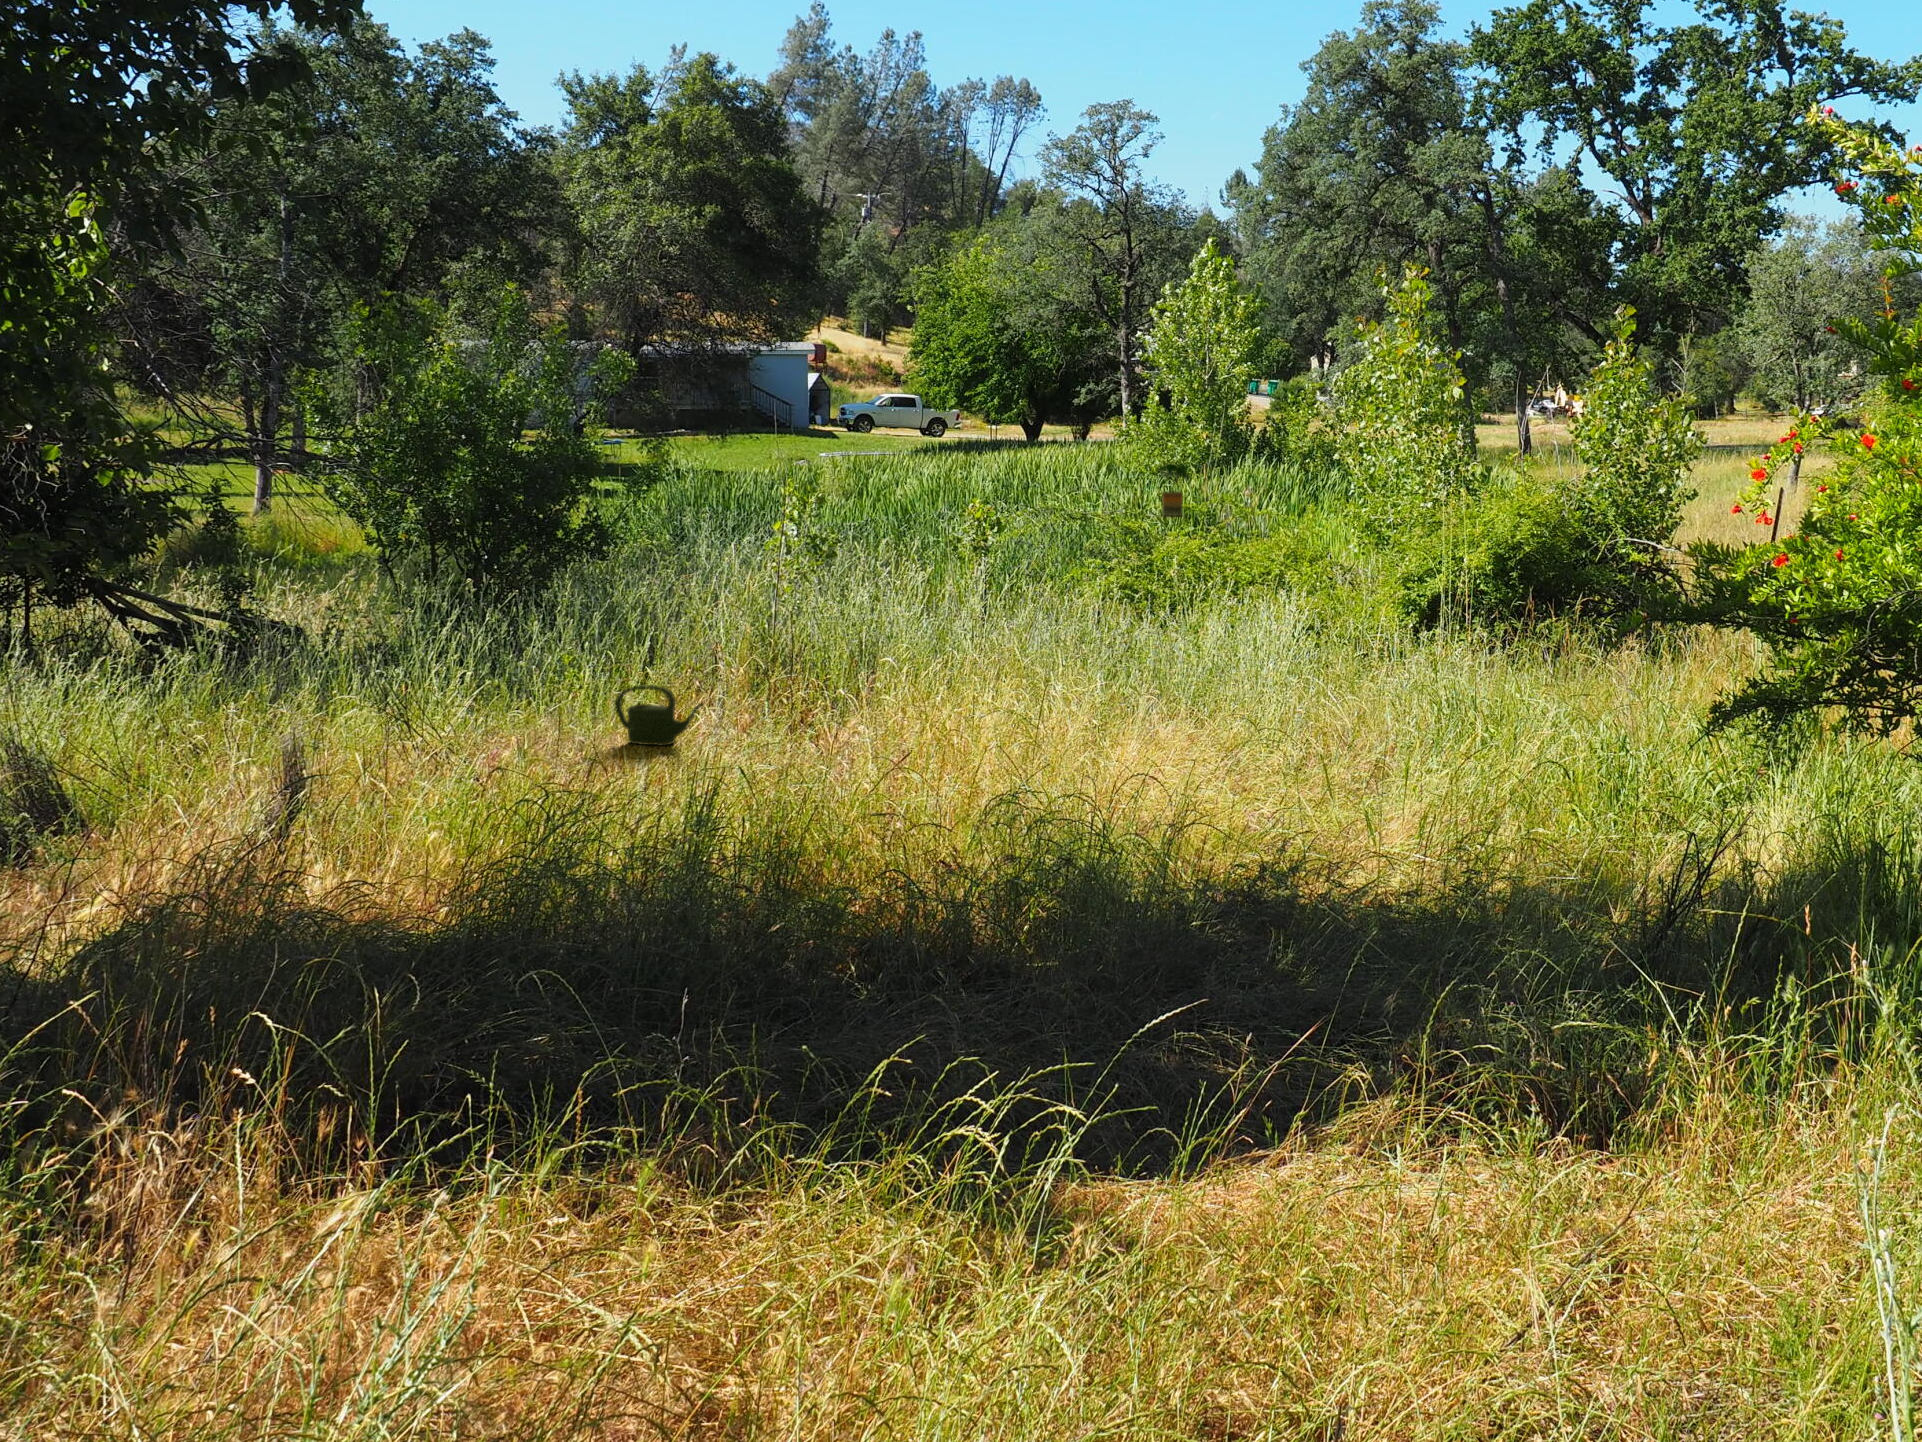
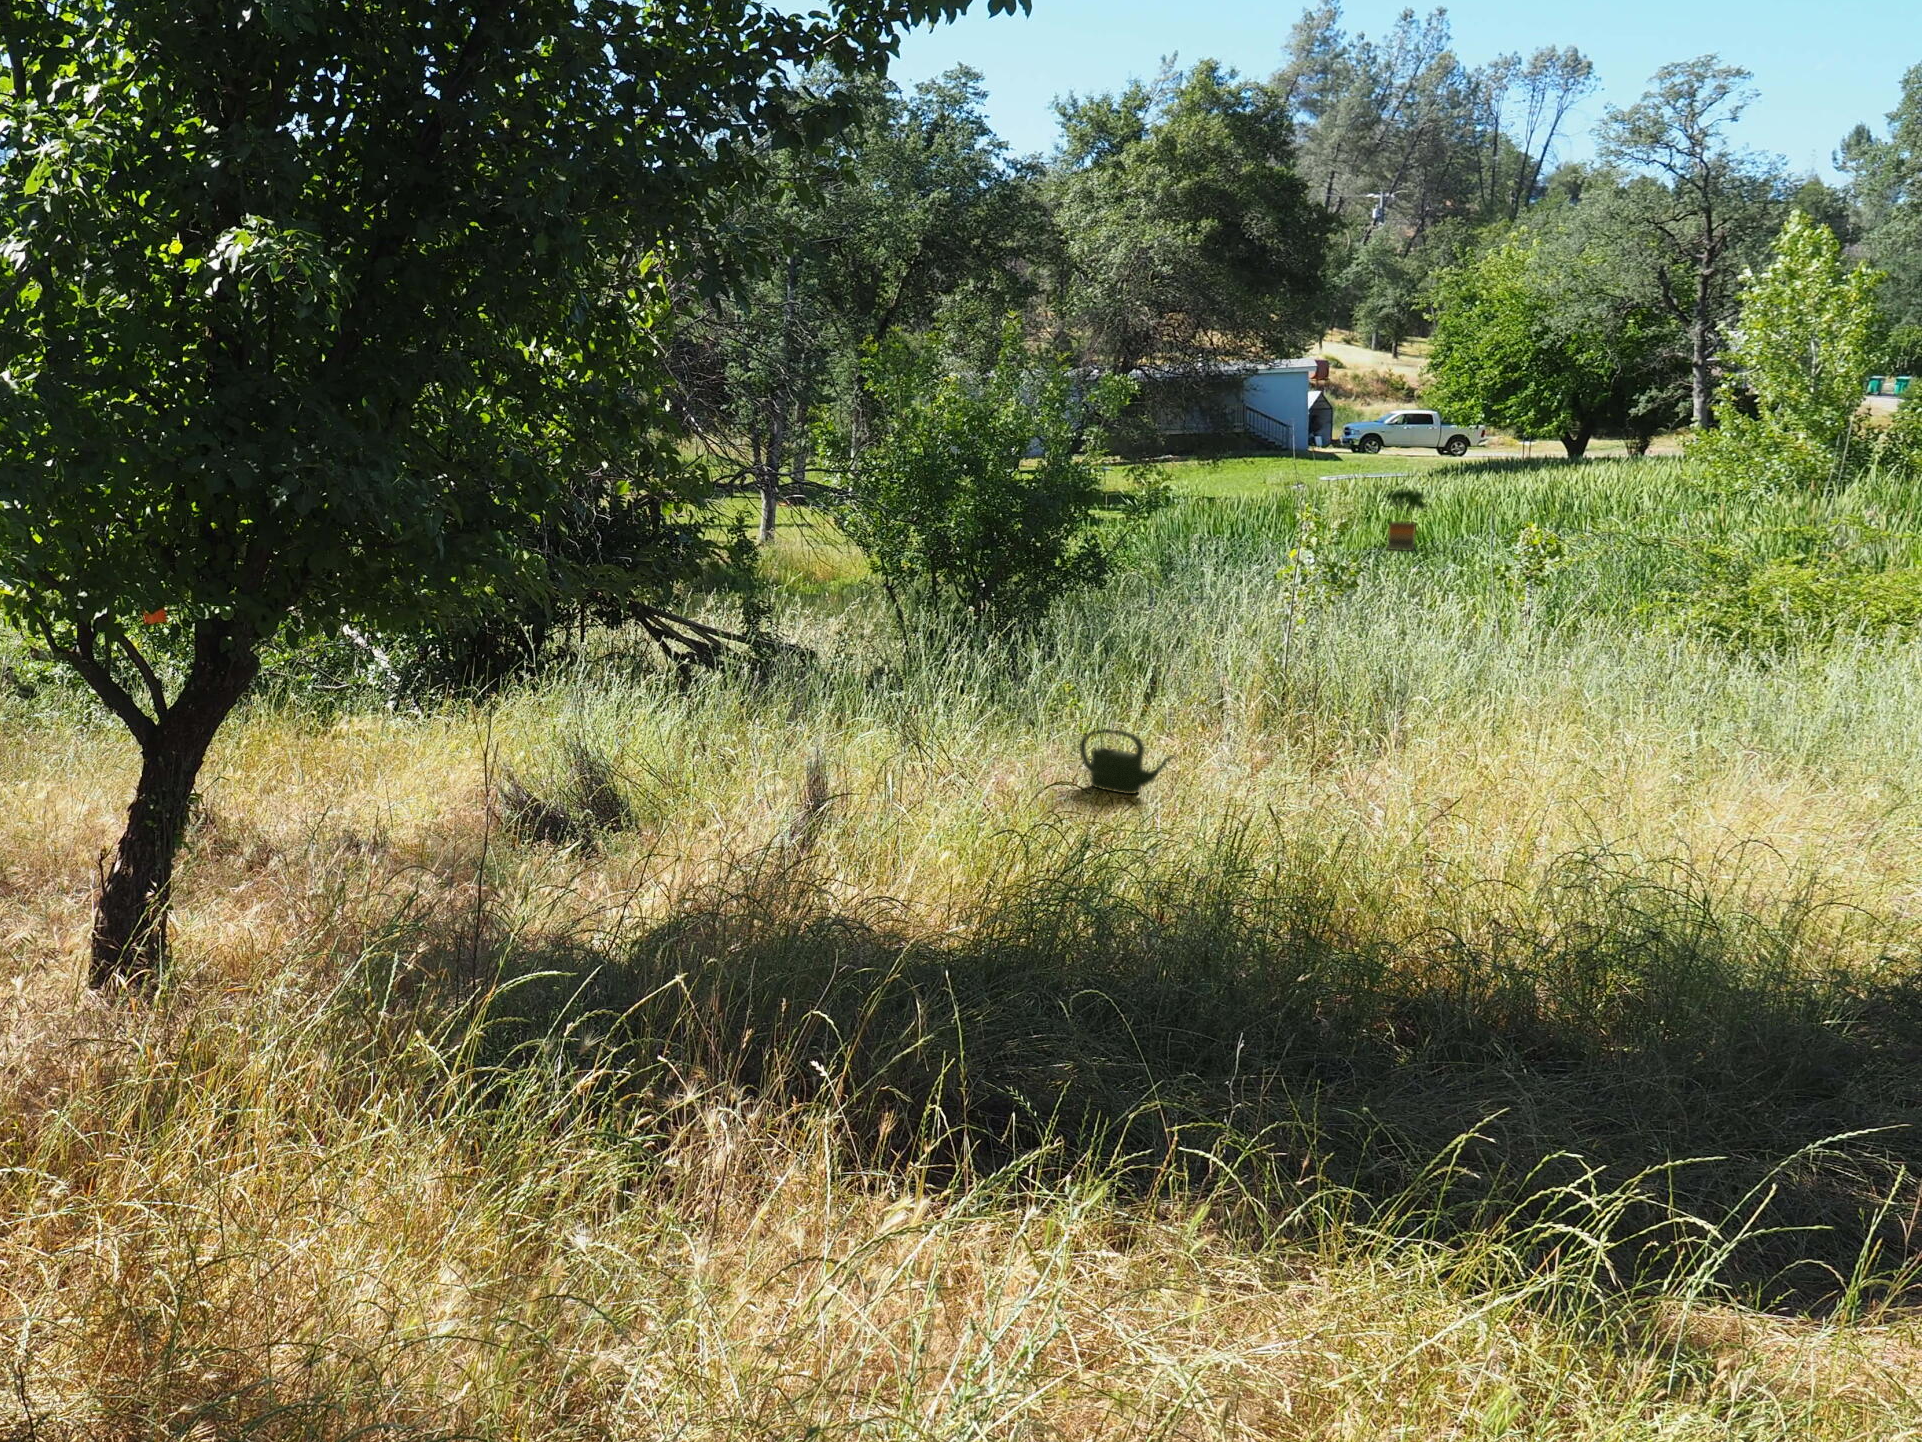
potted tree: present [1157,463,1191,516] -> present [1385,489,1428,551]

